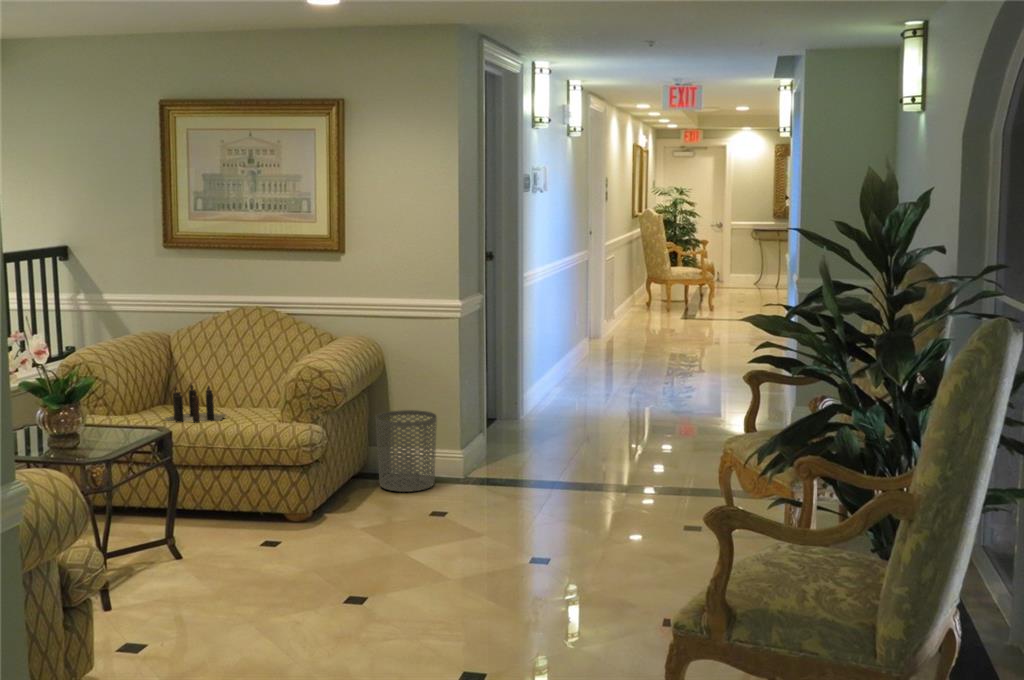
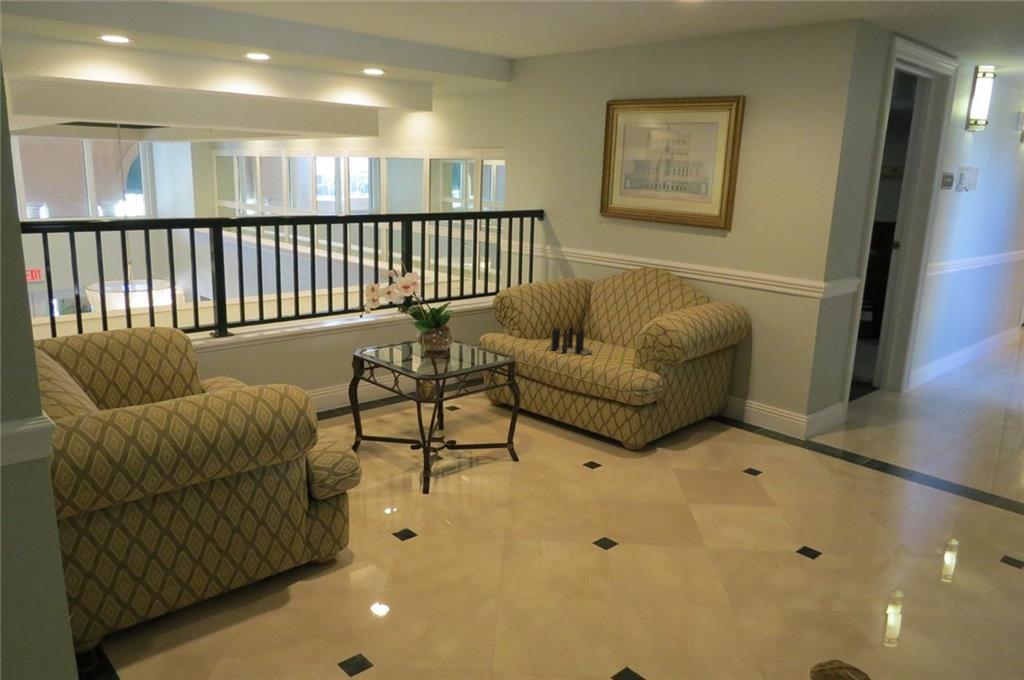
waste bin: present [376,410,437,492] -> none [721,373,782,448]

